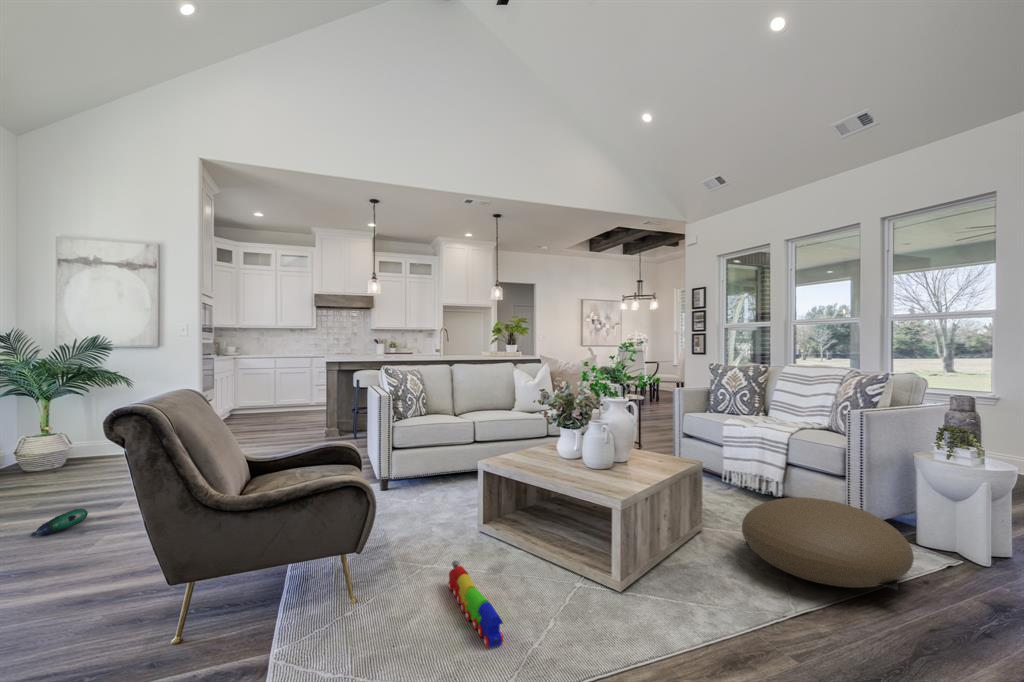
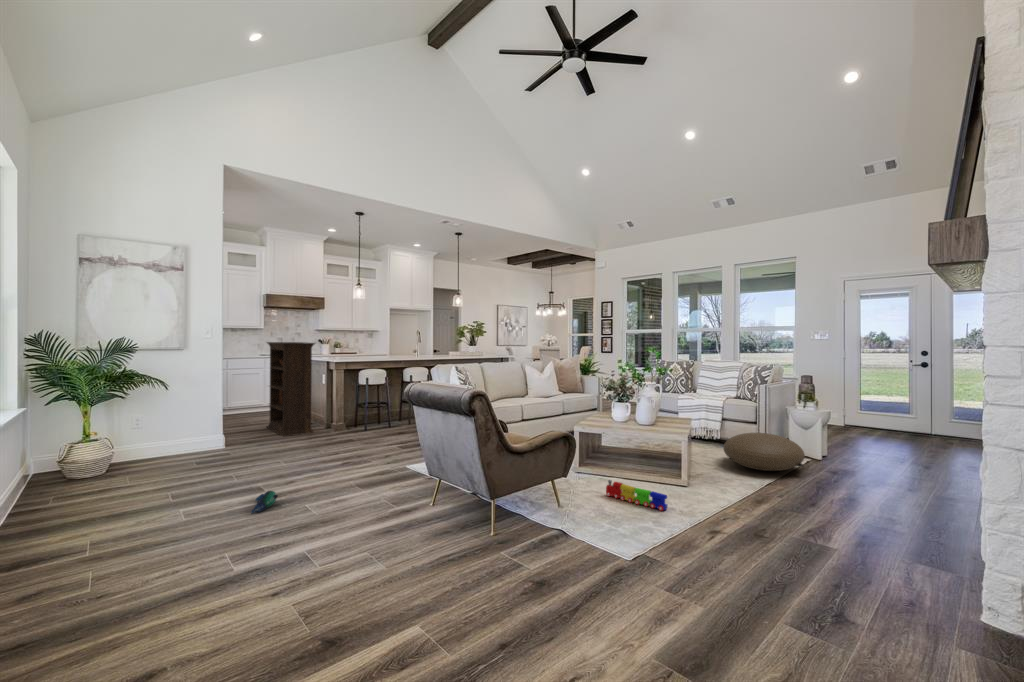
bookcase: none [271,340,312,438] -> present [267,342,315,437]

